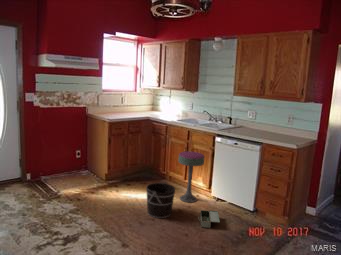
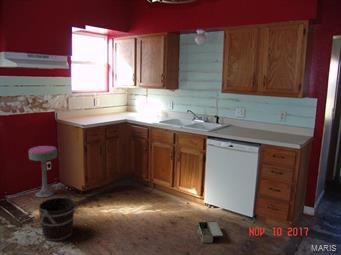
bar stool: present [178,151,204,202] -> present [29,146,57,197]
bucket: present [146,183,175,218] -> present [38,197,75,240]

